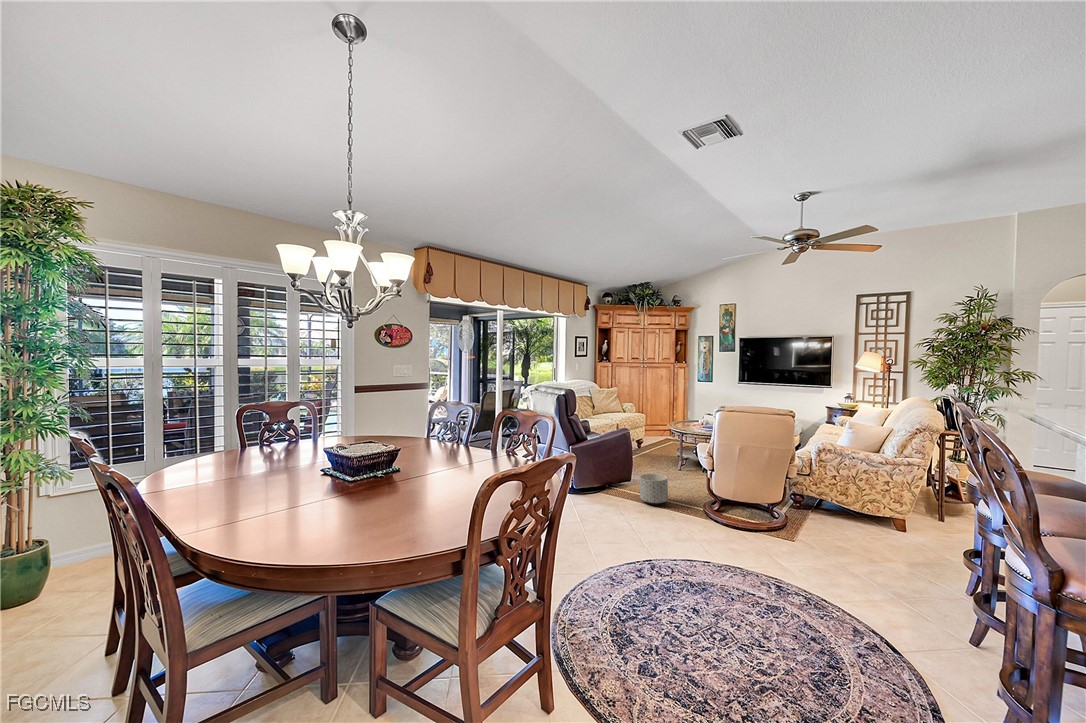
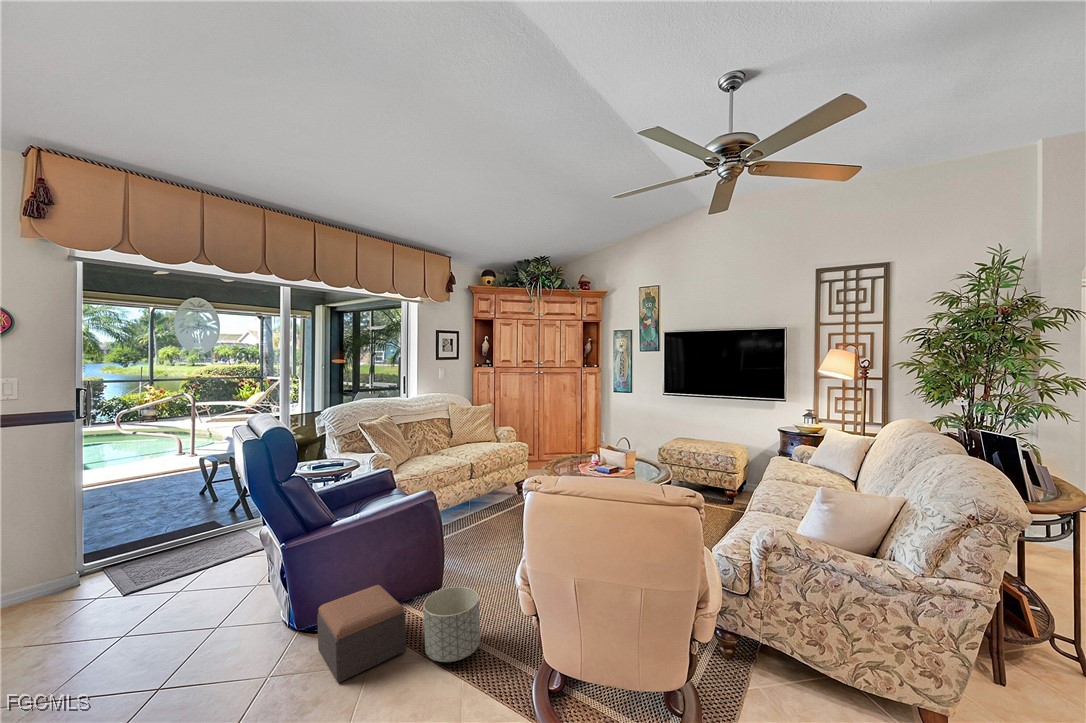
footstool: none [586,473,631,508] -> present [317,585,406,683]

